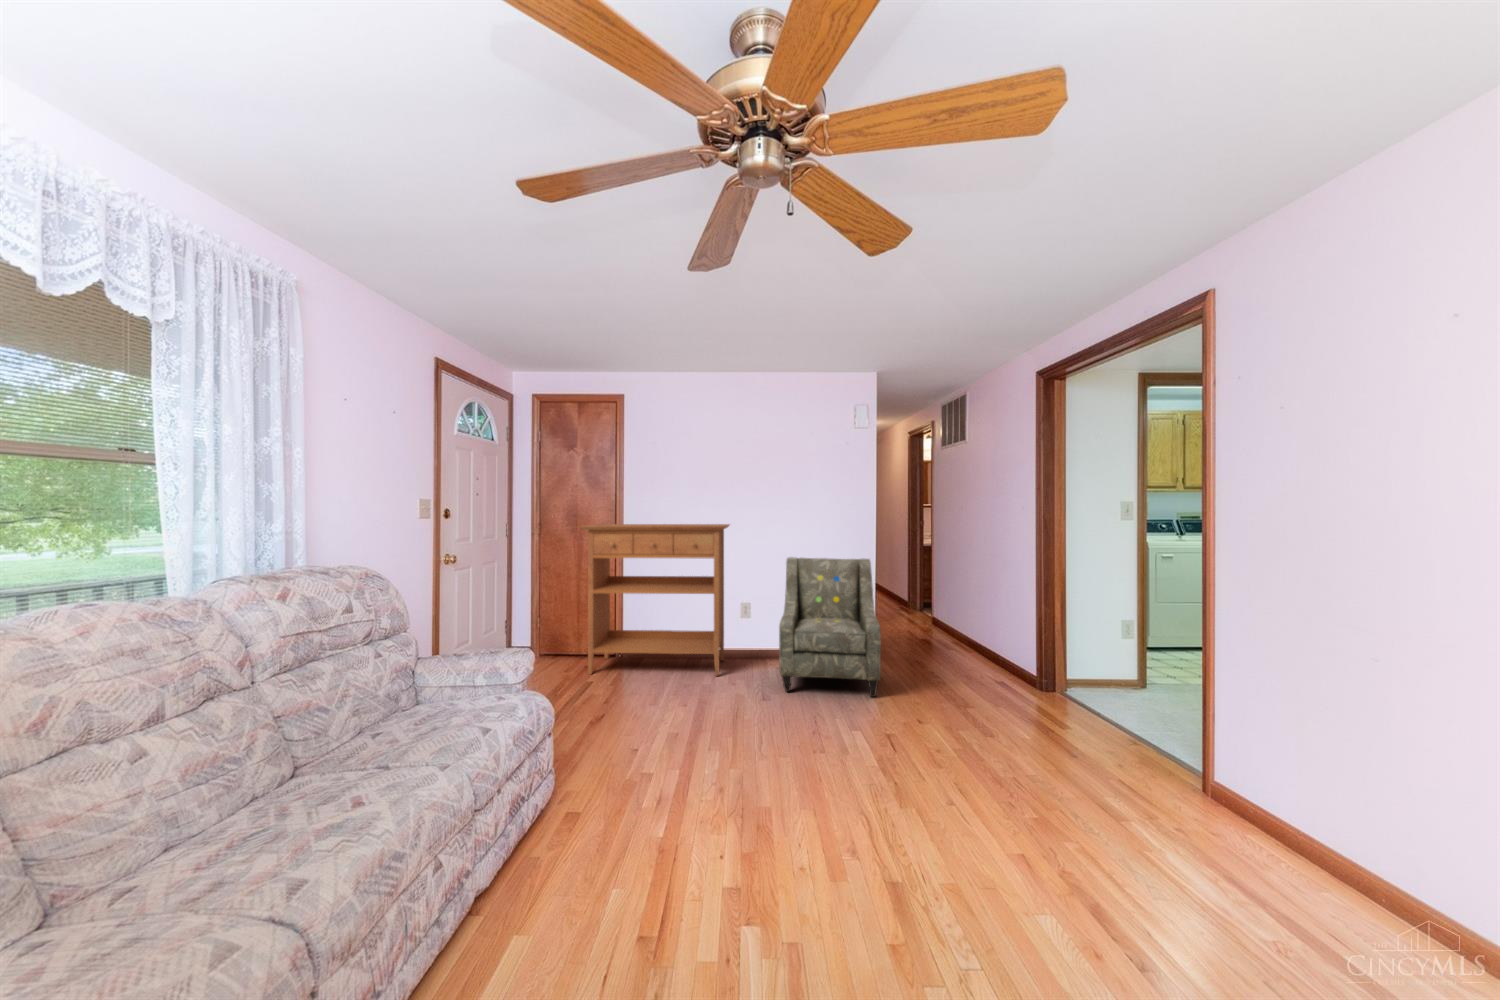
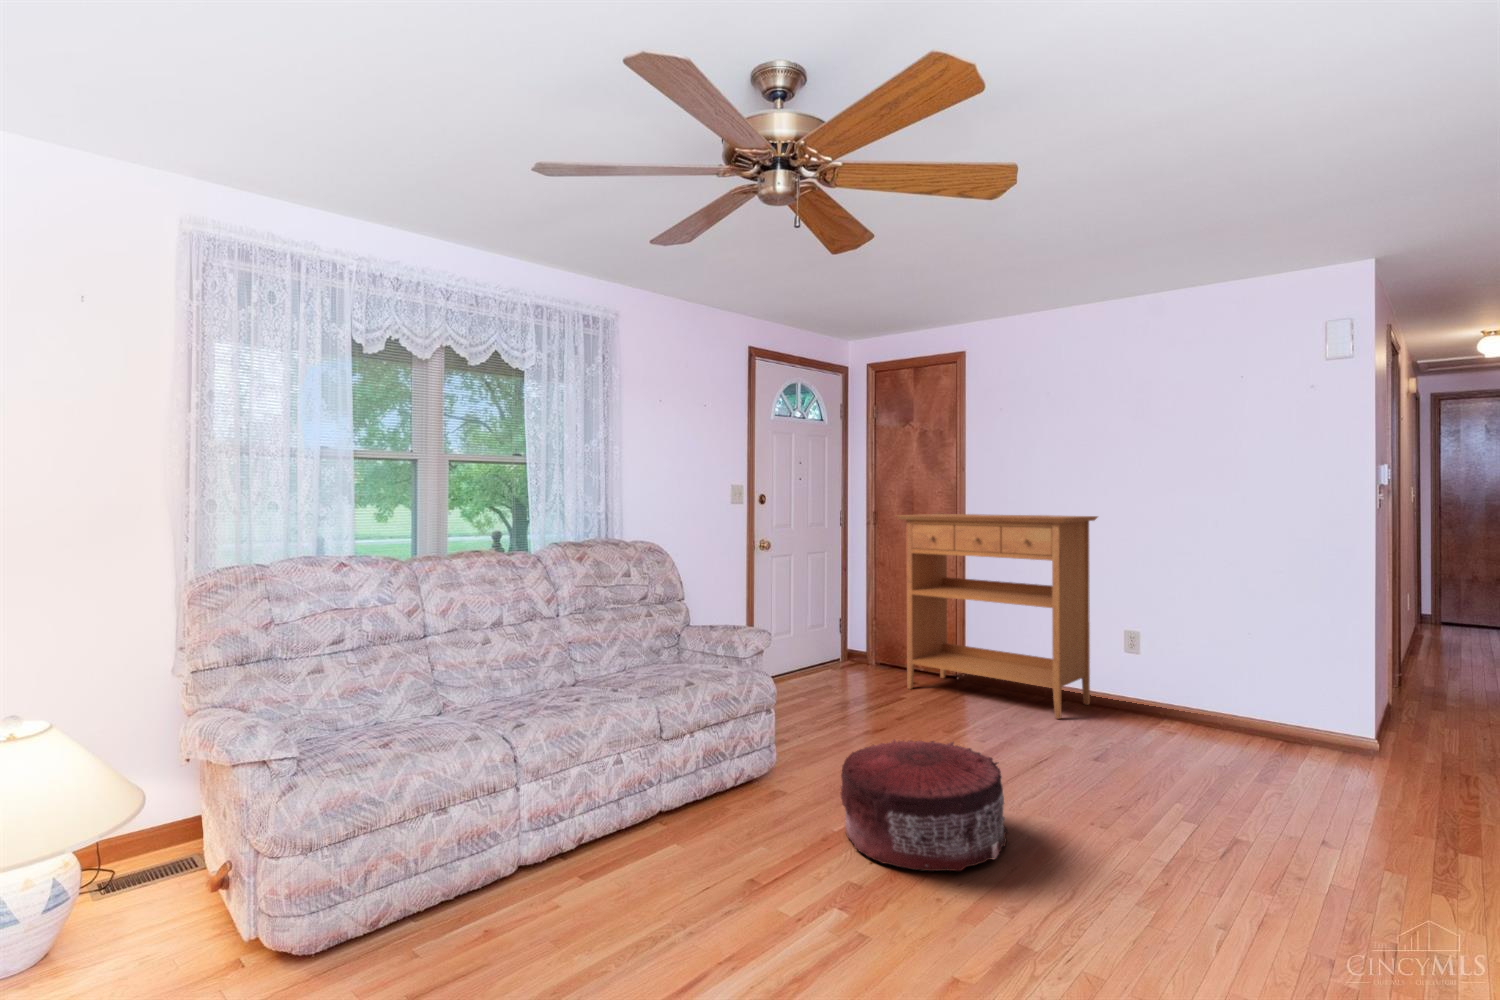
armchair: present [779,557,881,697] -> none [1123,567,1335,790]
pouf: none [664,720,805,857] -> present [841,740,1008,871]

